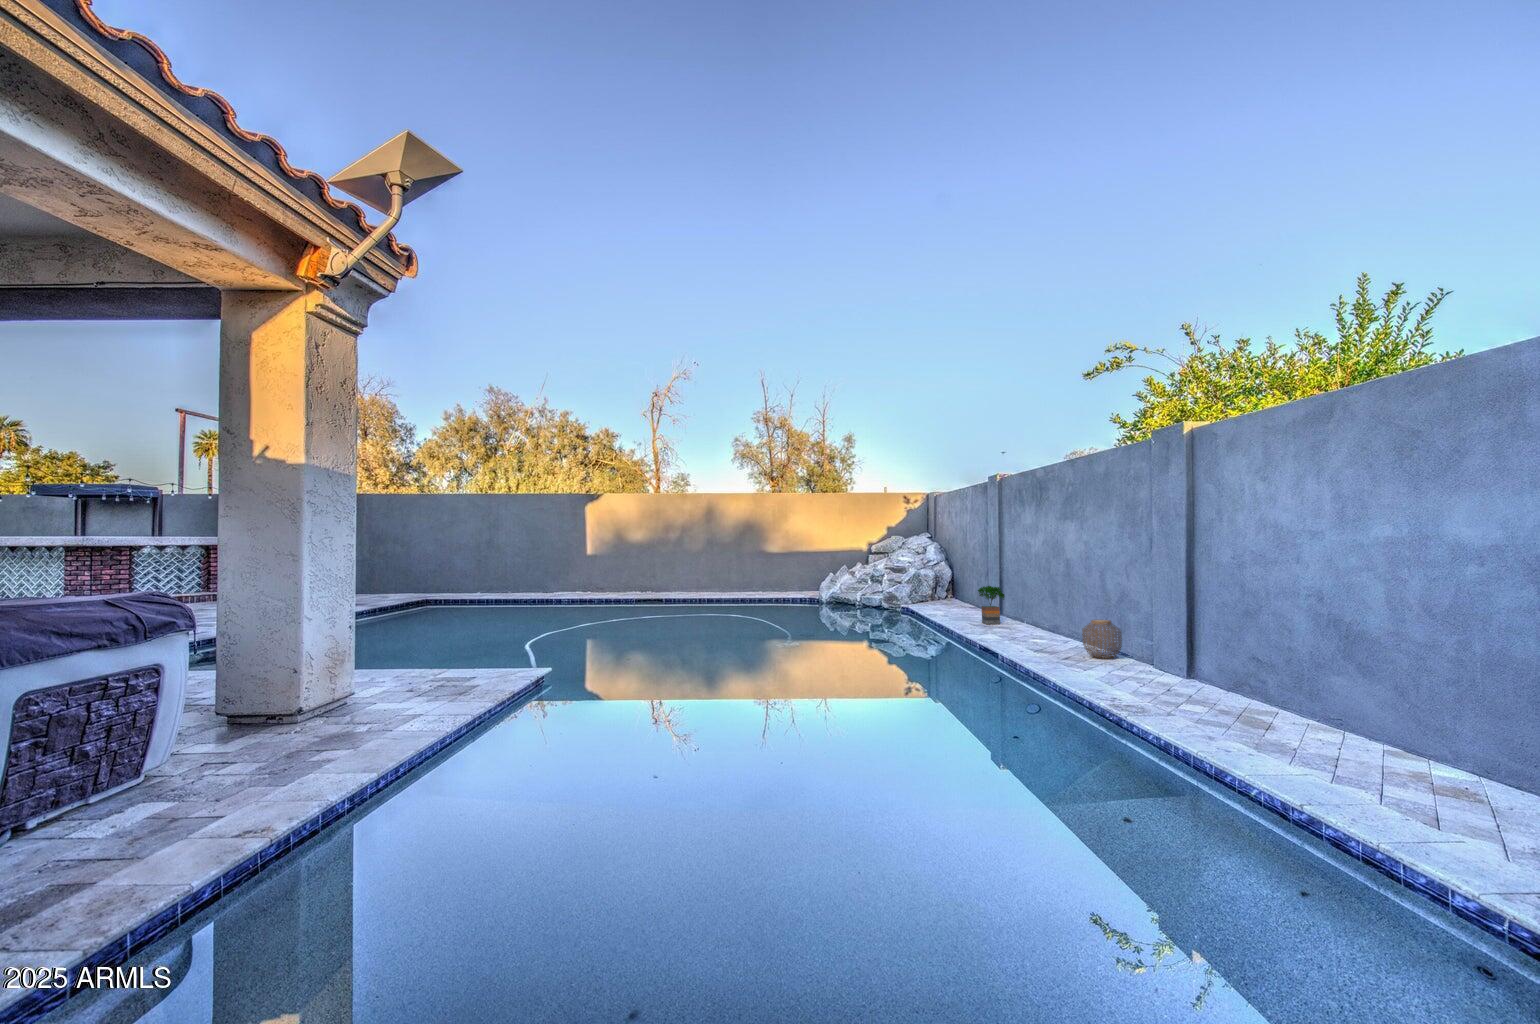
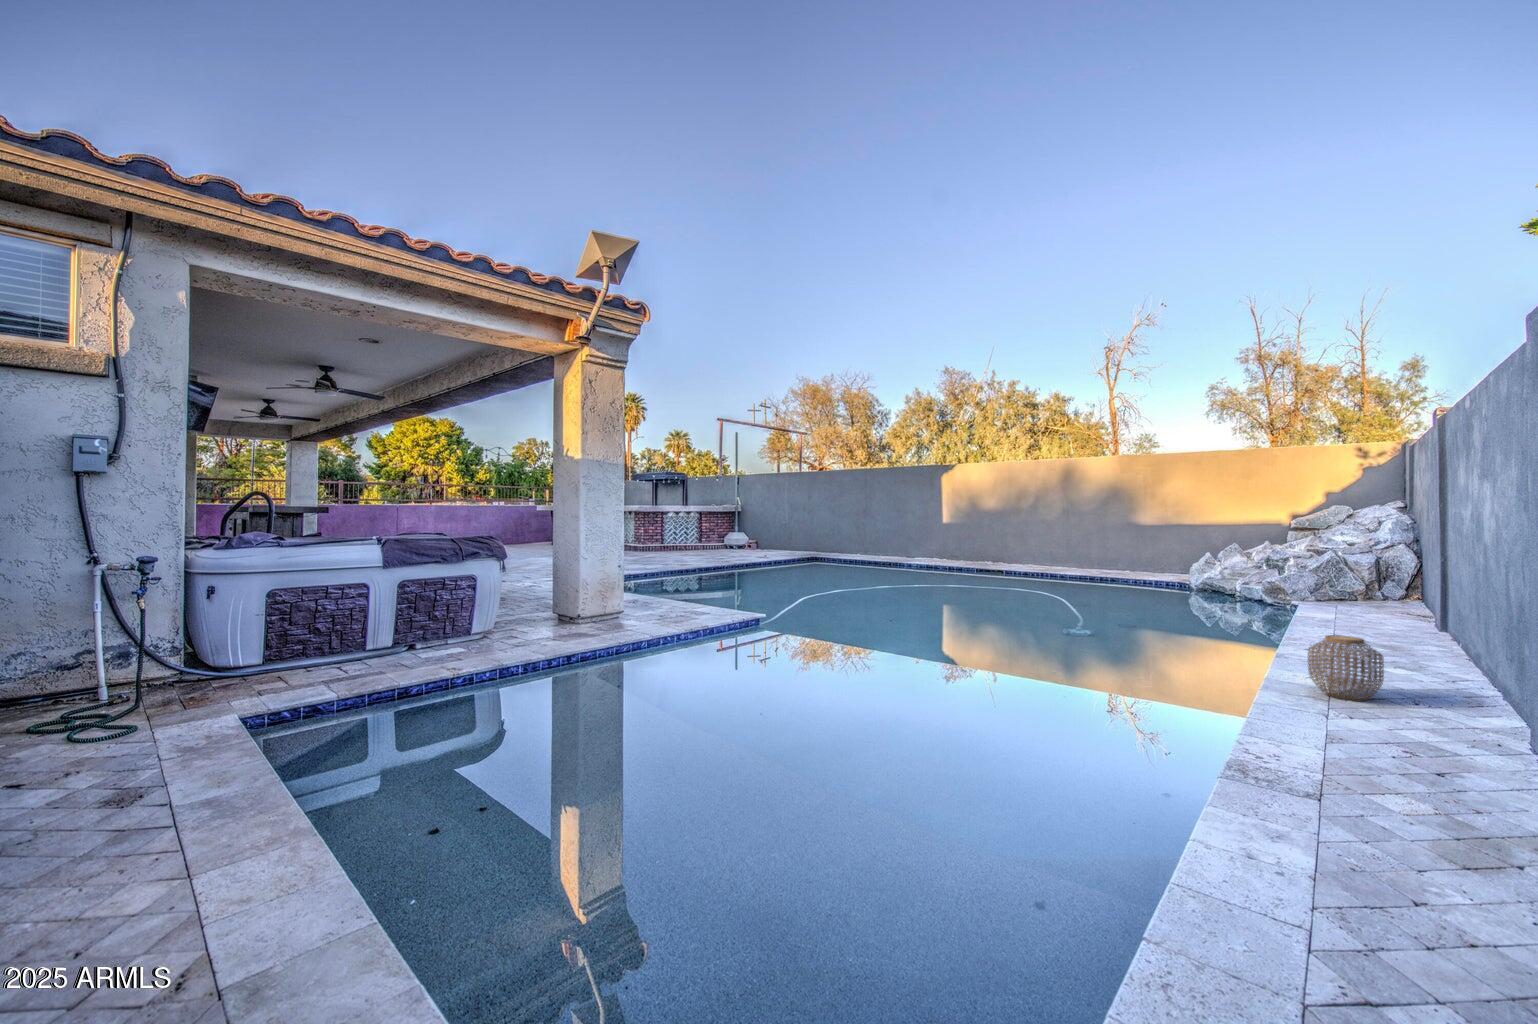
potted tree: present [978,586,1005,624] -> none [1316,578,1368,638]

